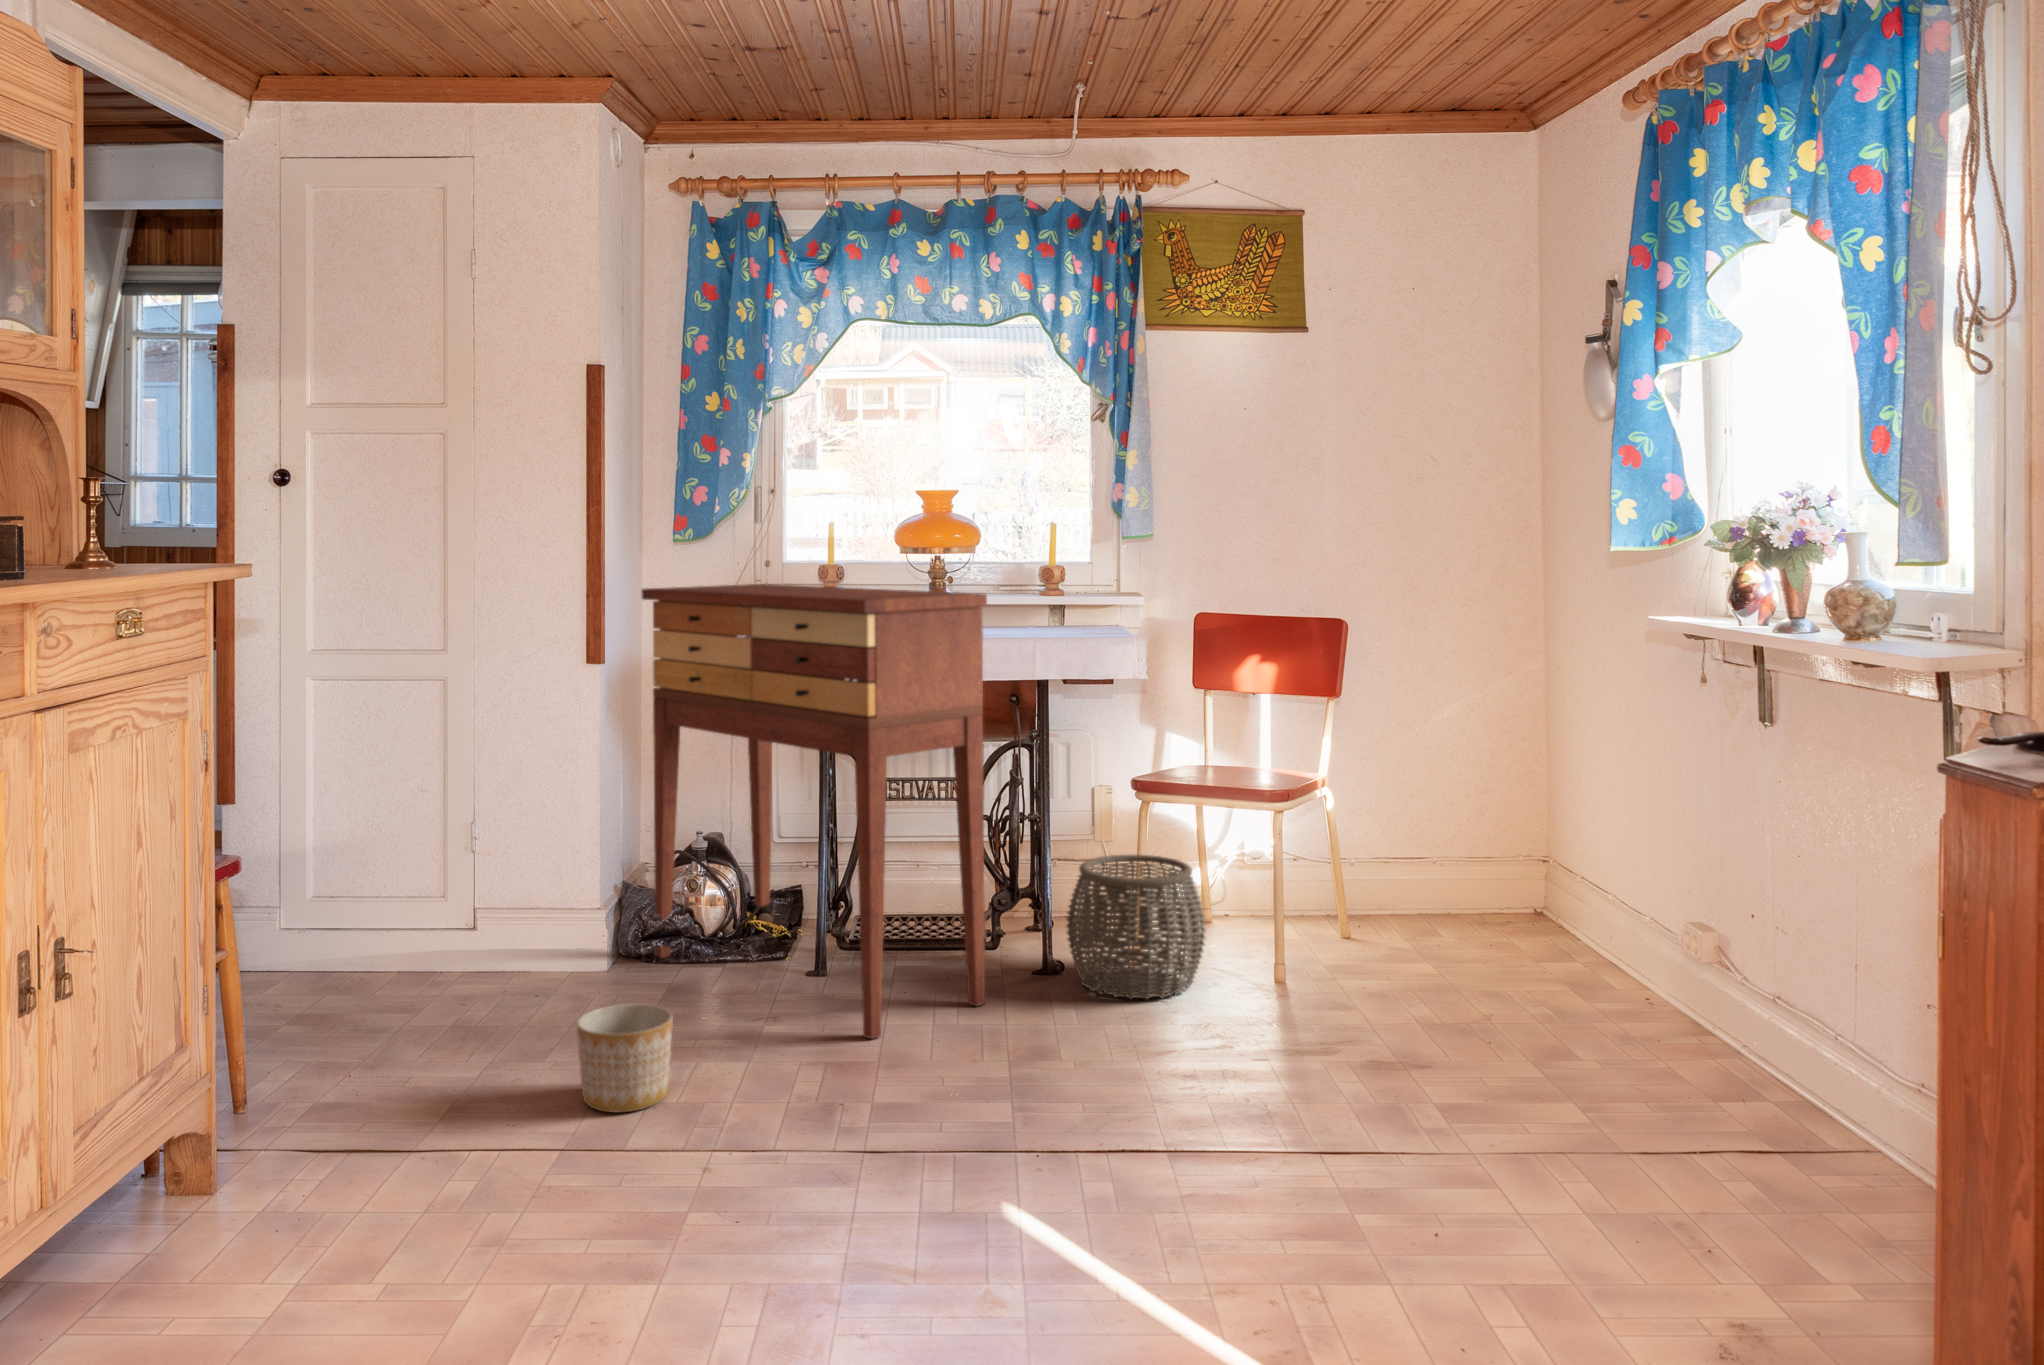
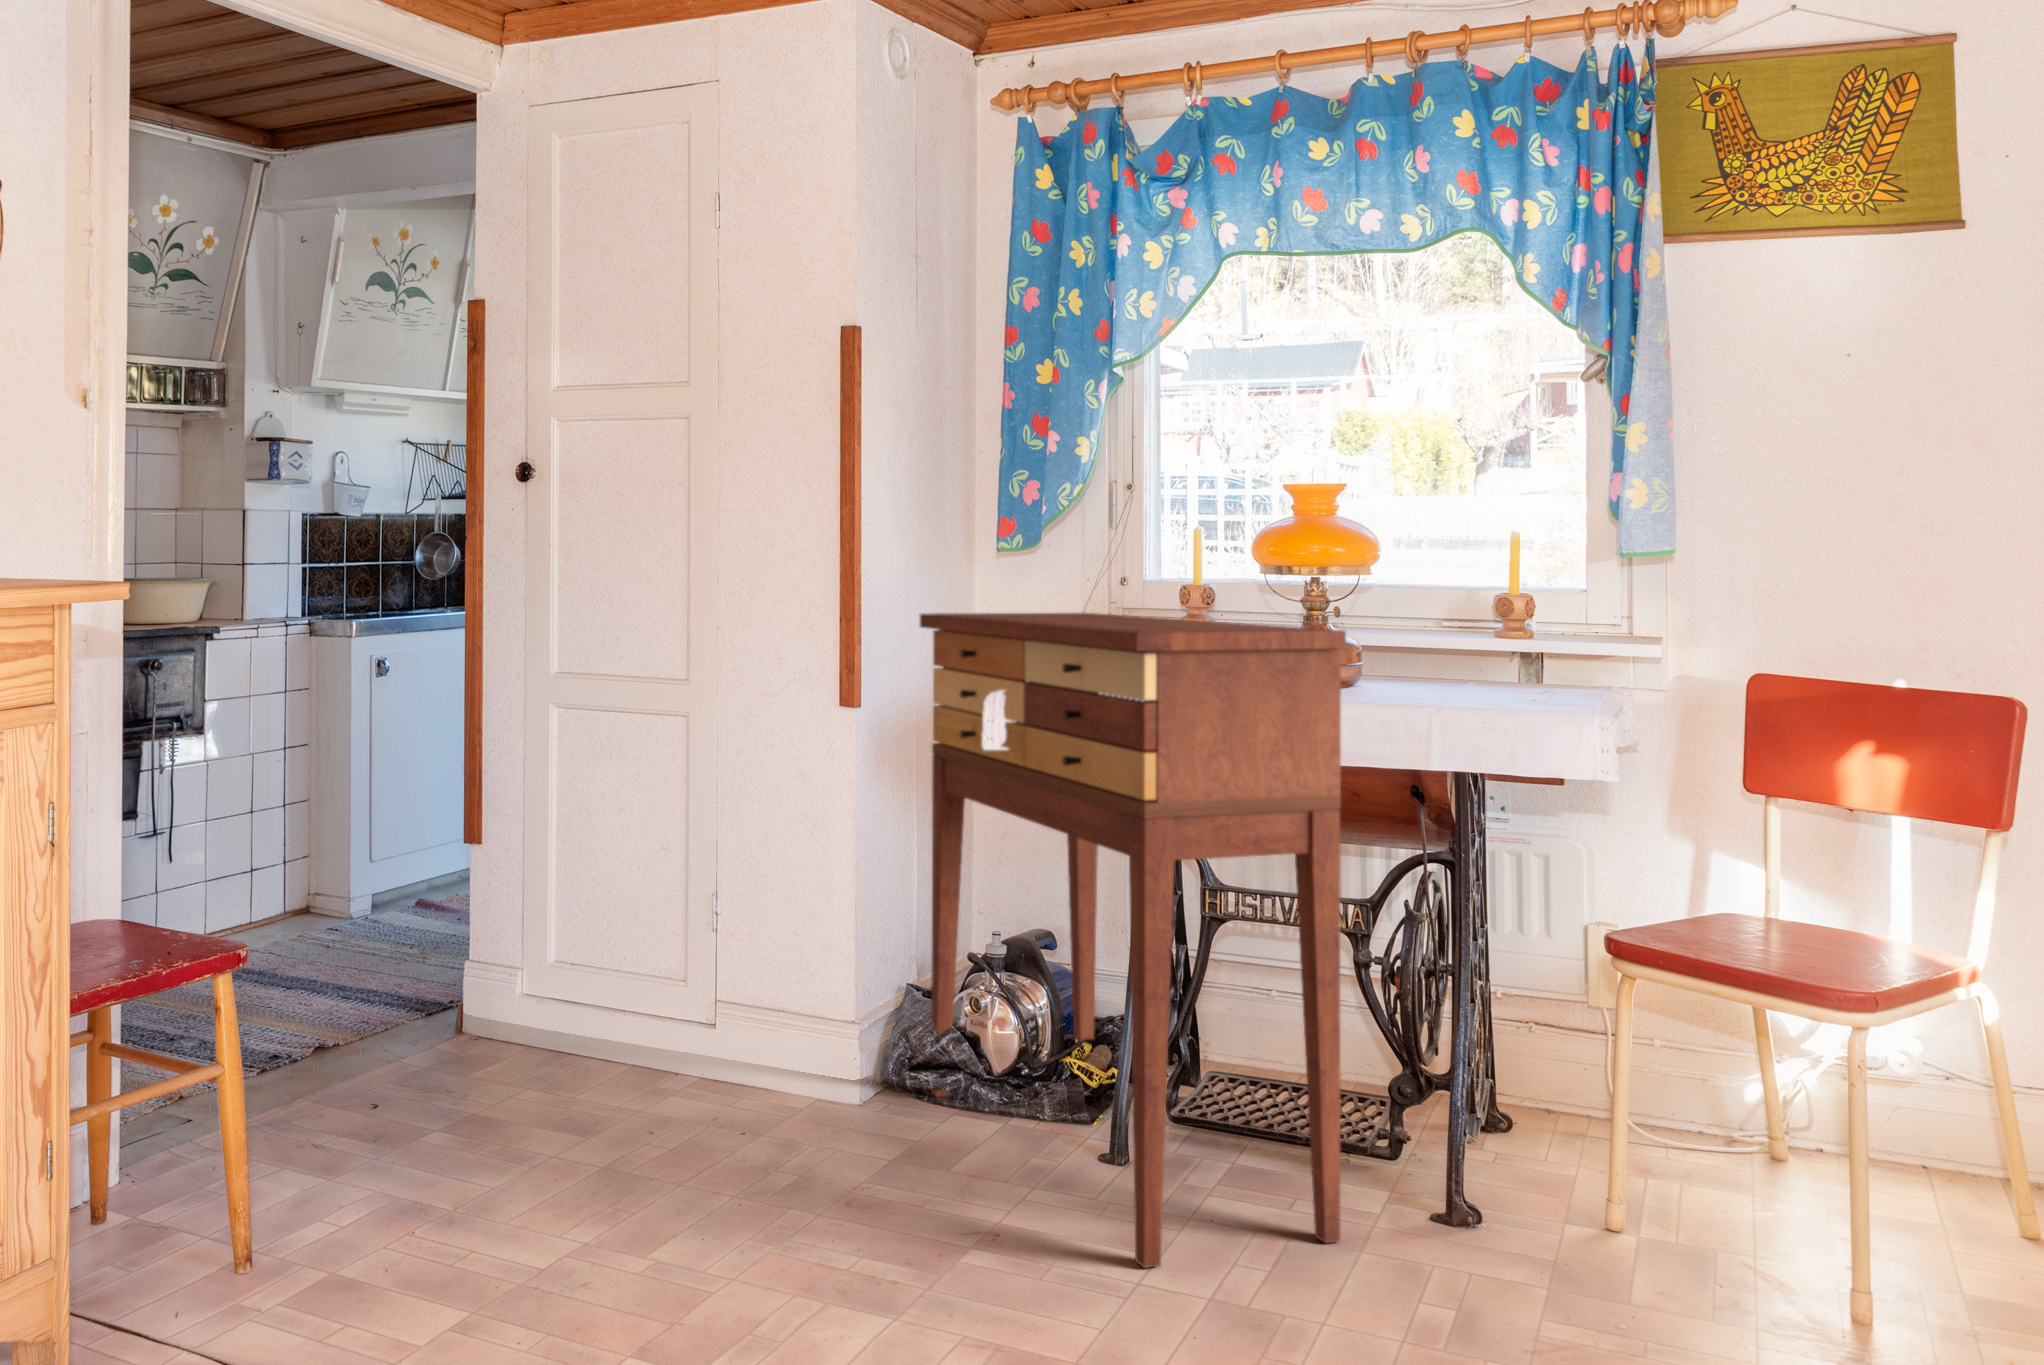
woven basket: present [1067,855,1206,999] -> none [1484,1041,1723,1284]
planter: present [577,1004,673,1113] -> none [710,1163,837,1316]

